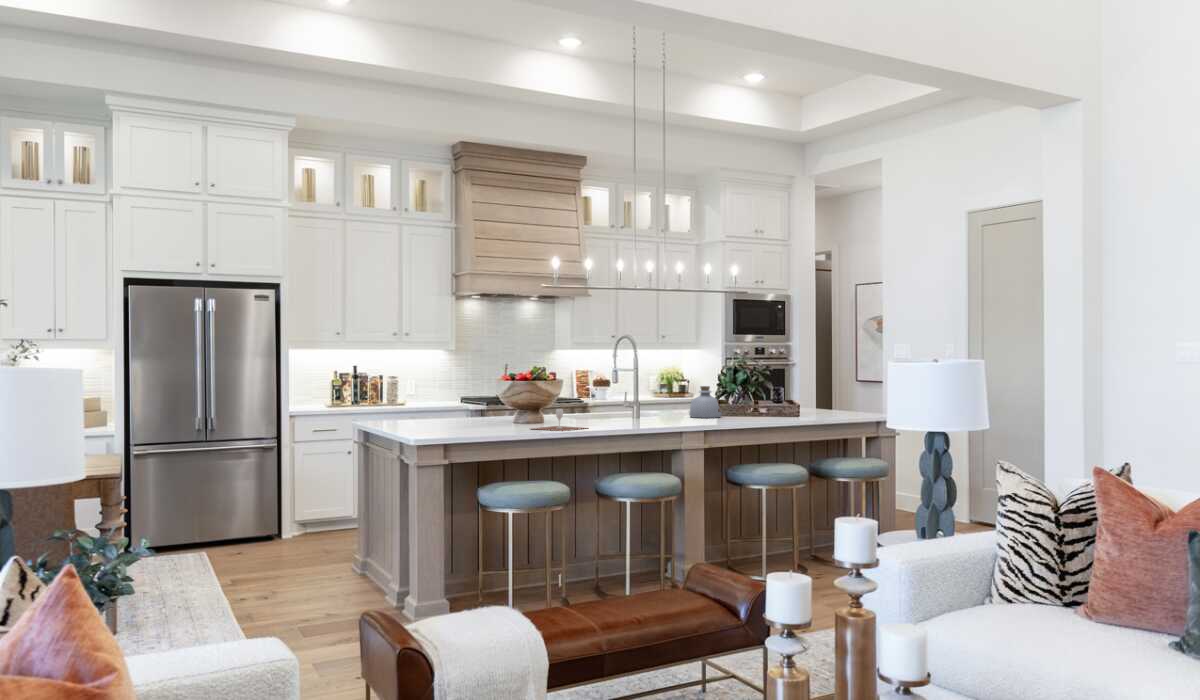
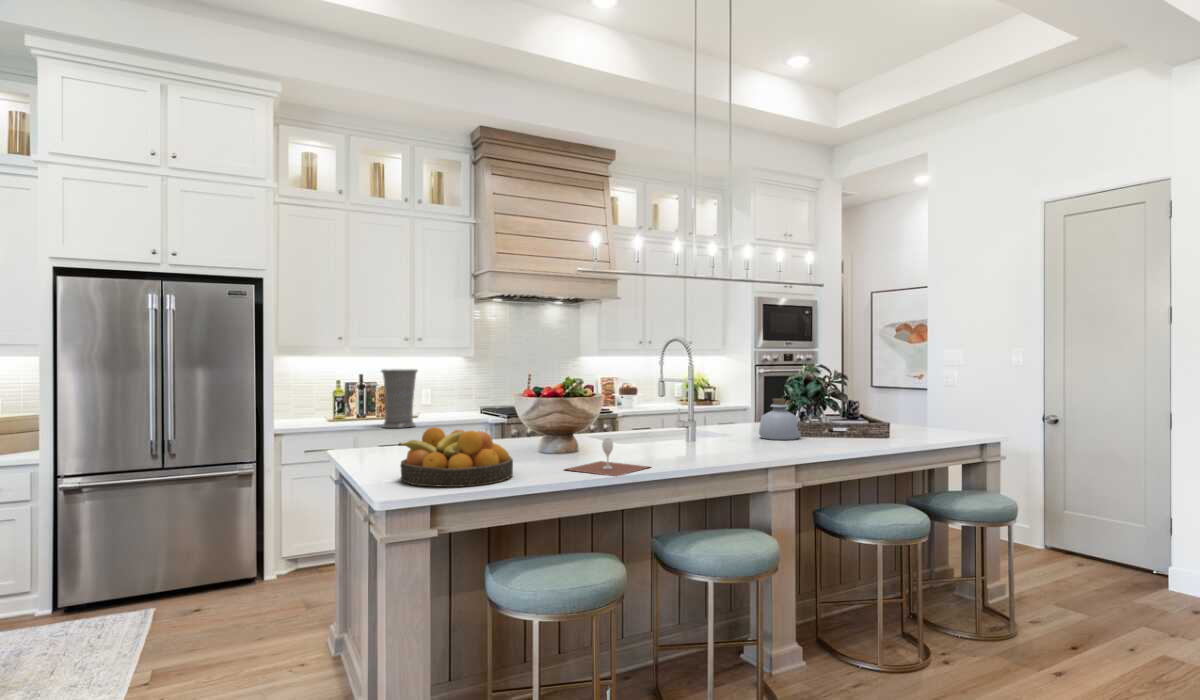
vase: none [377,362,409,412] -> present [381,369,418,428]
fruit bowl: none [422,399,496,434] -> present [398,427,513,487]

